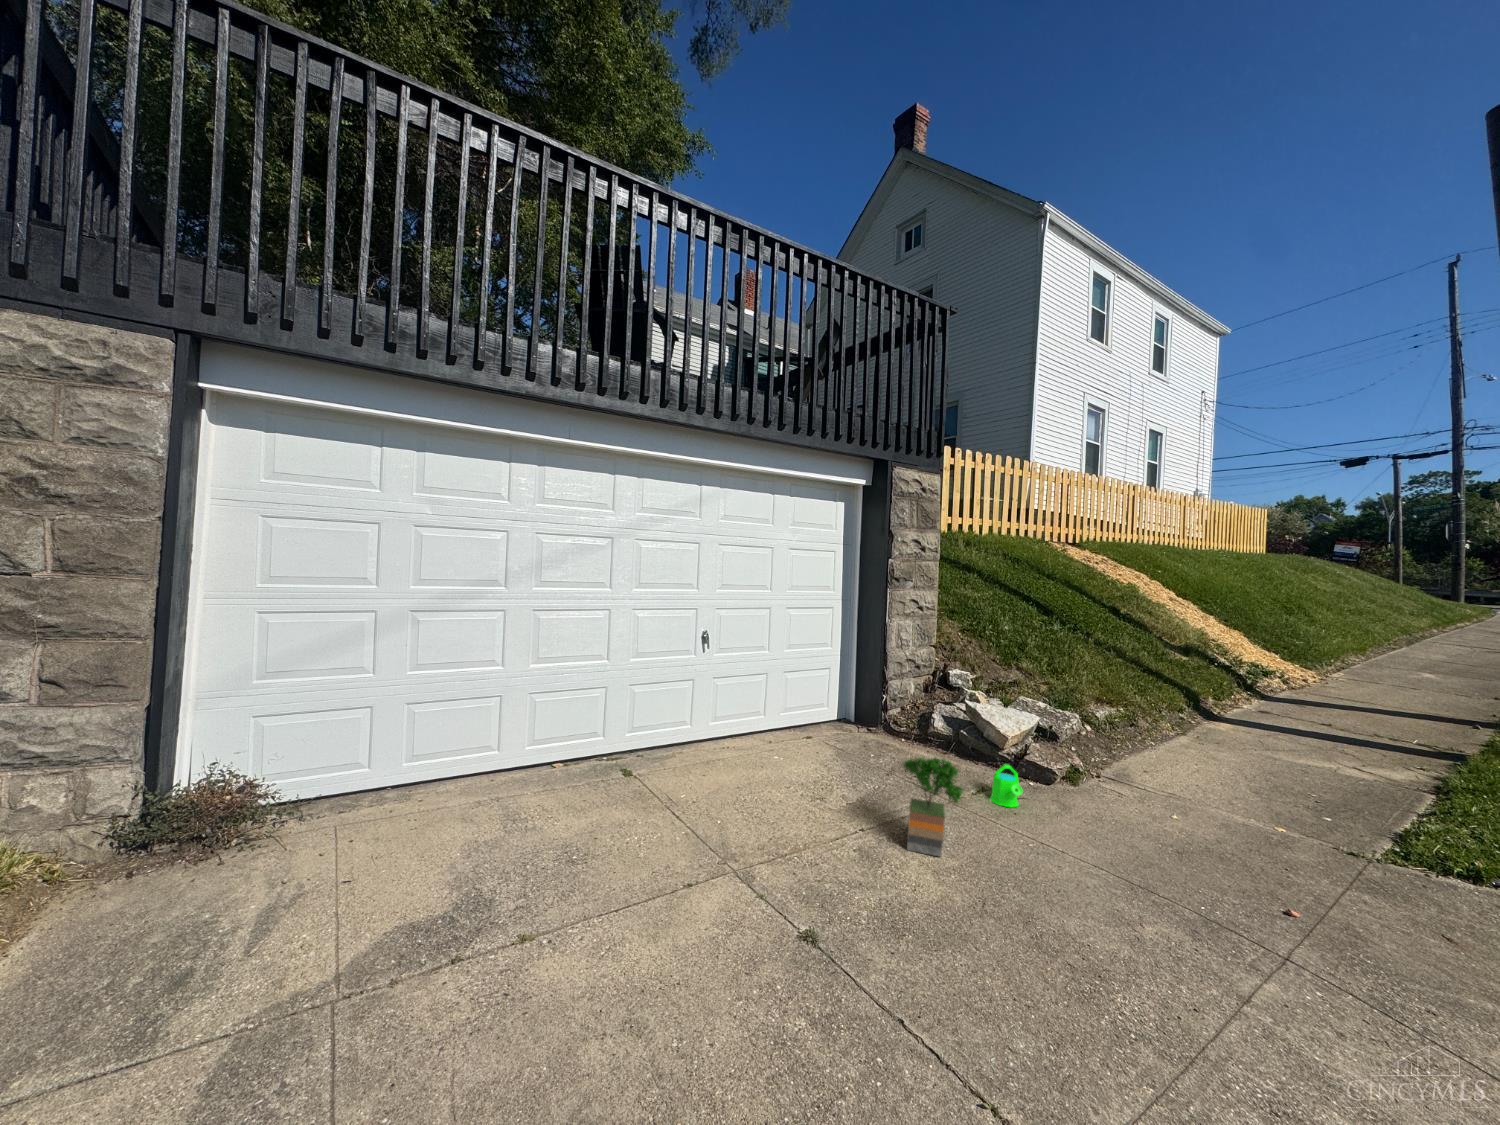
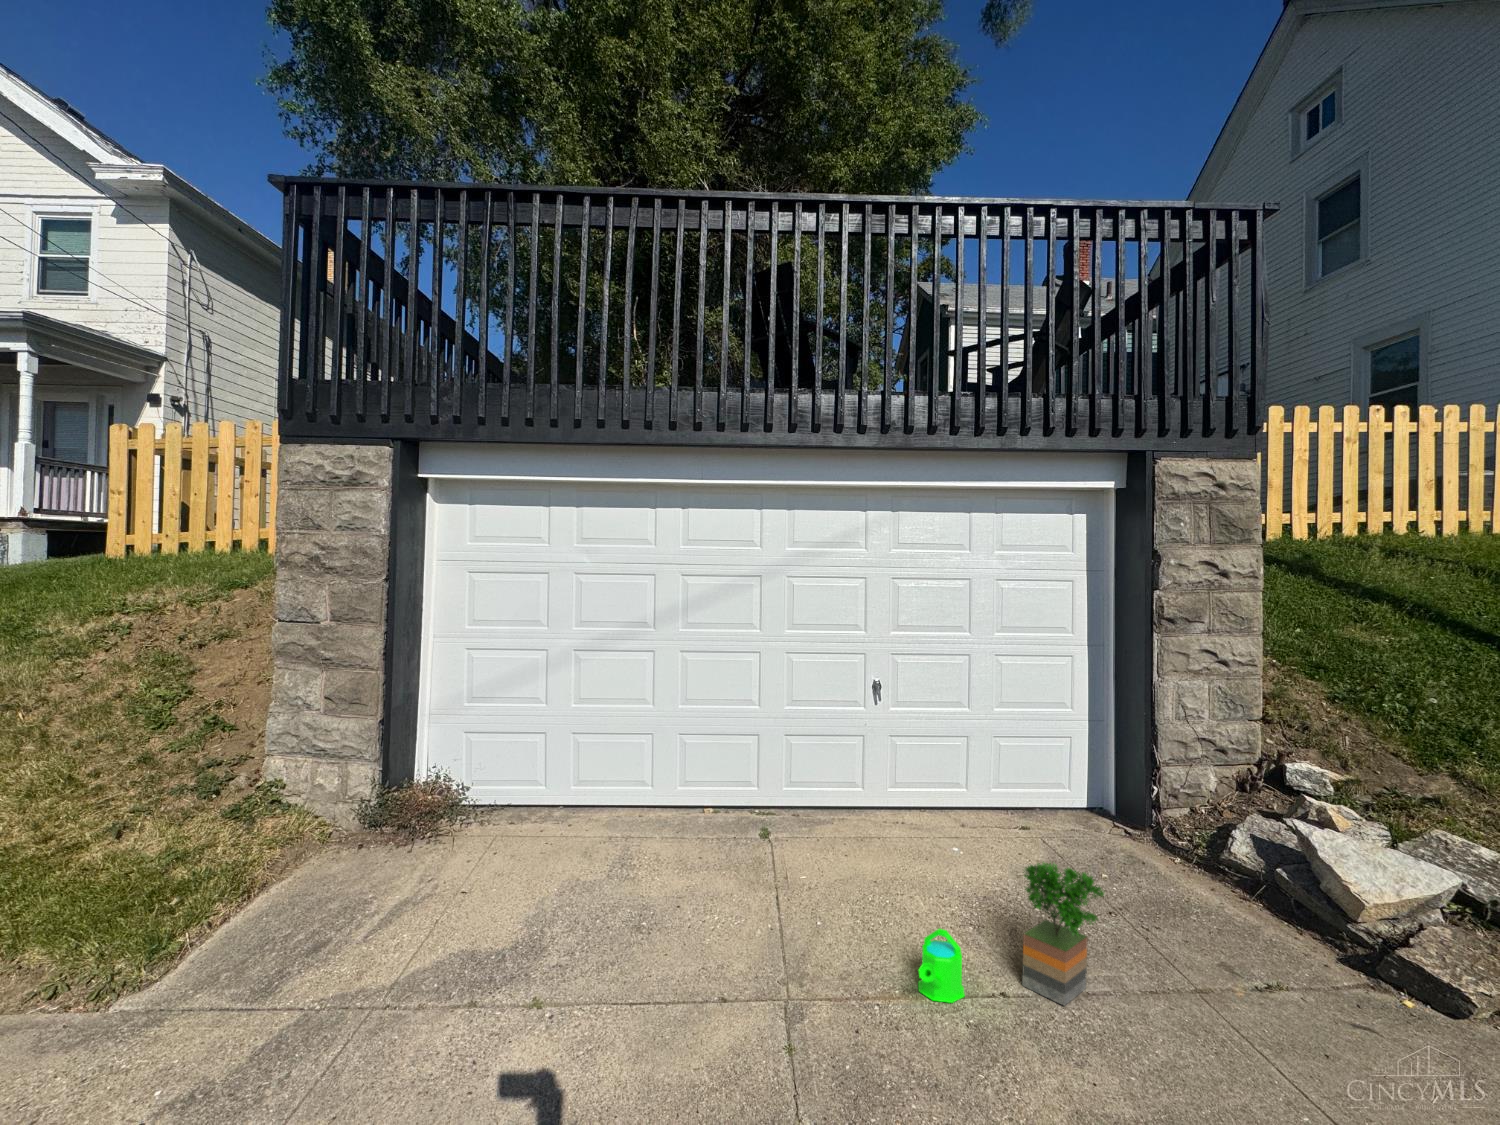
watering can: present [990,764,1023,807] -> present [918,929,965,1003]

